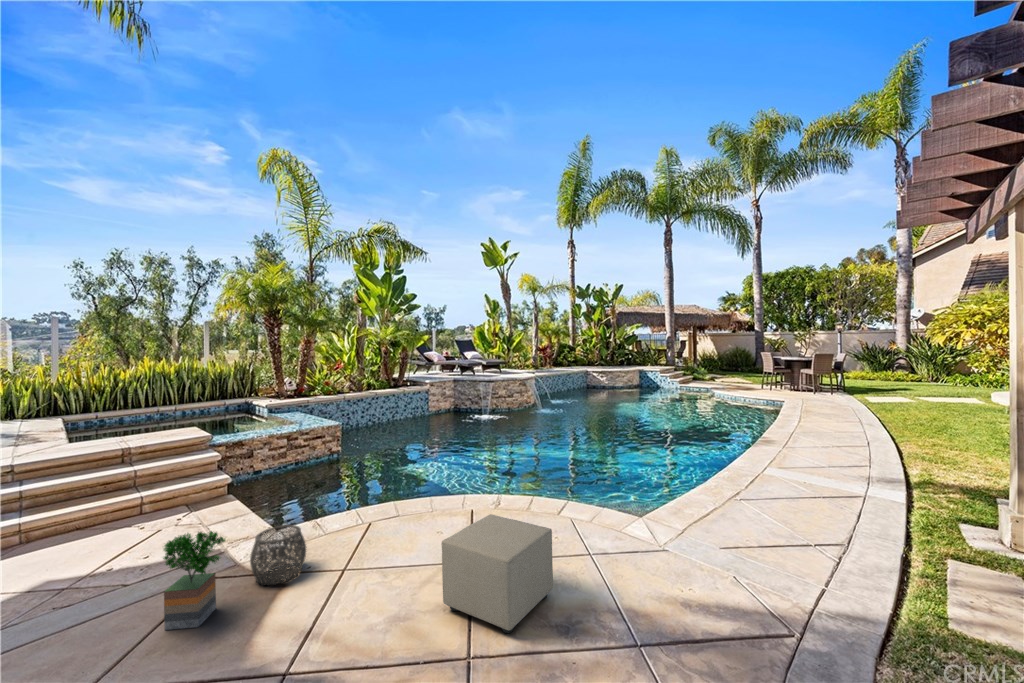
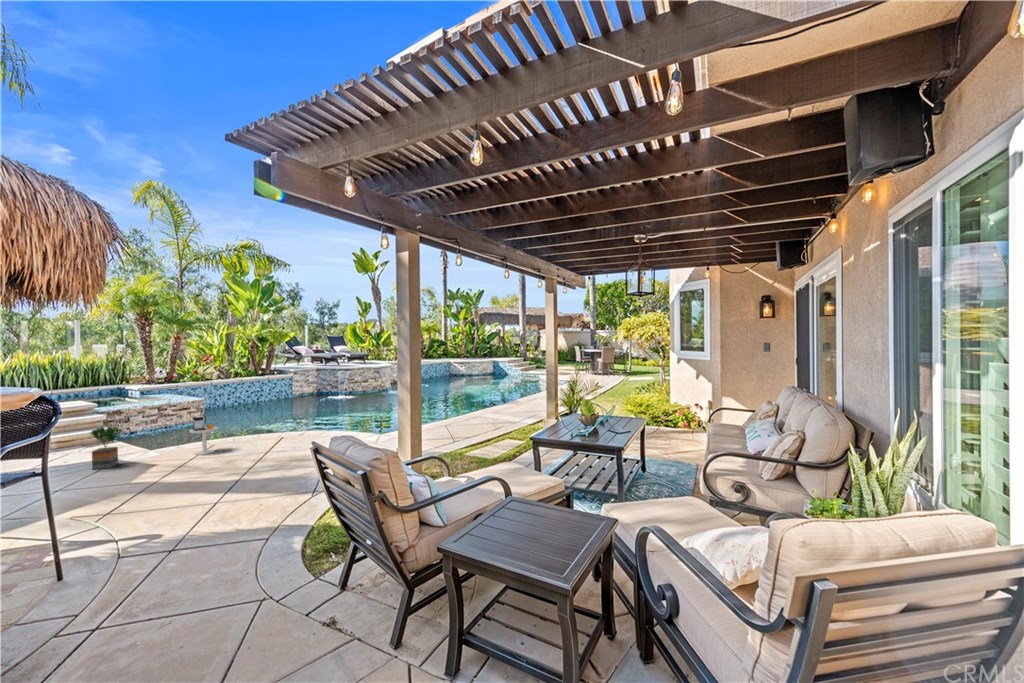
side table: none [344,503,394,585] -> present [190,416,218,455]
ottoman: present [442,514,553,633] -> none [237,419,295,459]
woven basket: present [250,525,307,585] -> none [136,431,169,458]

